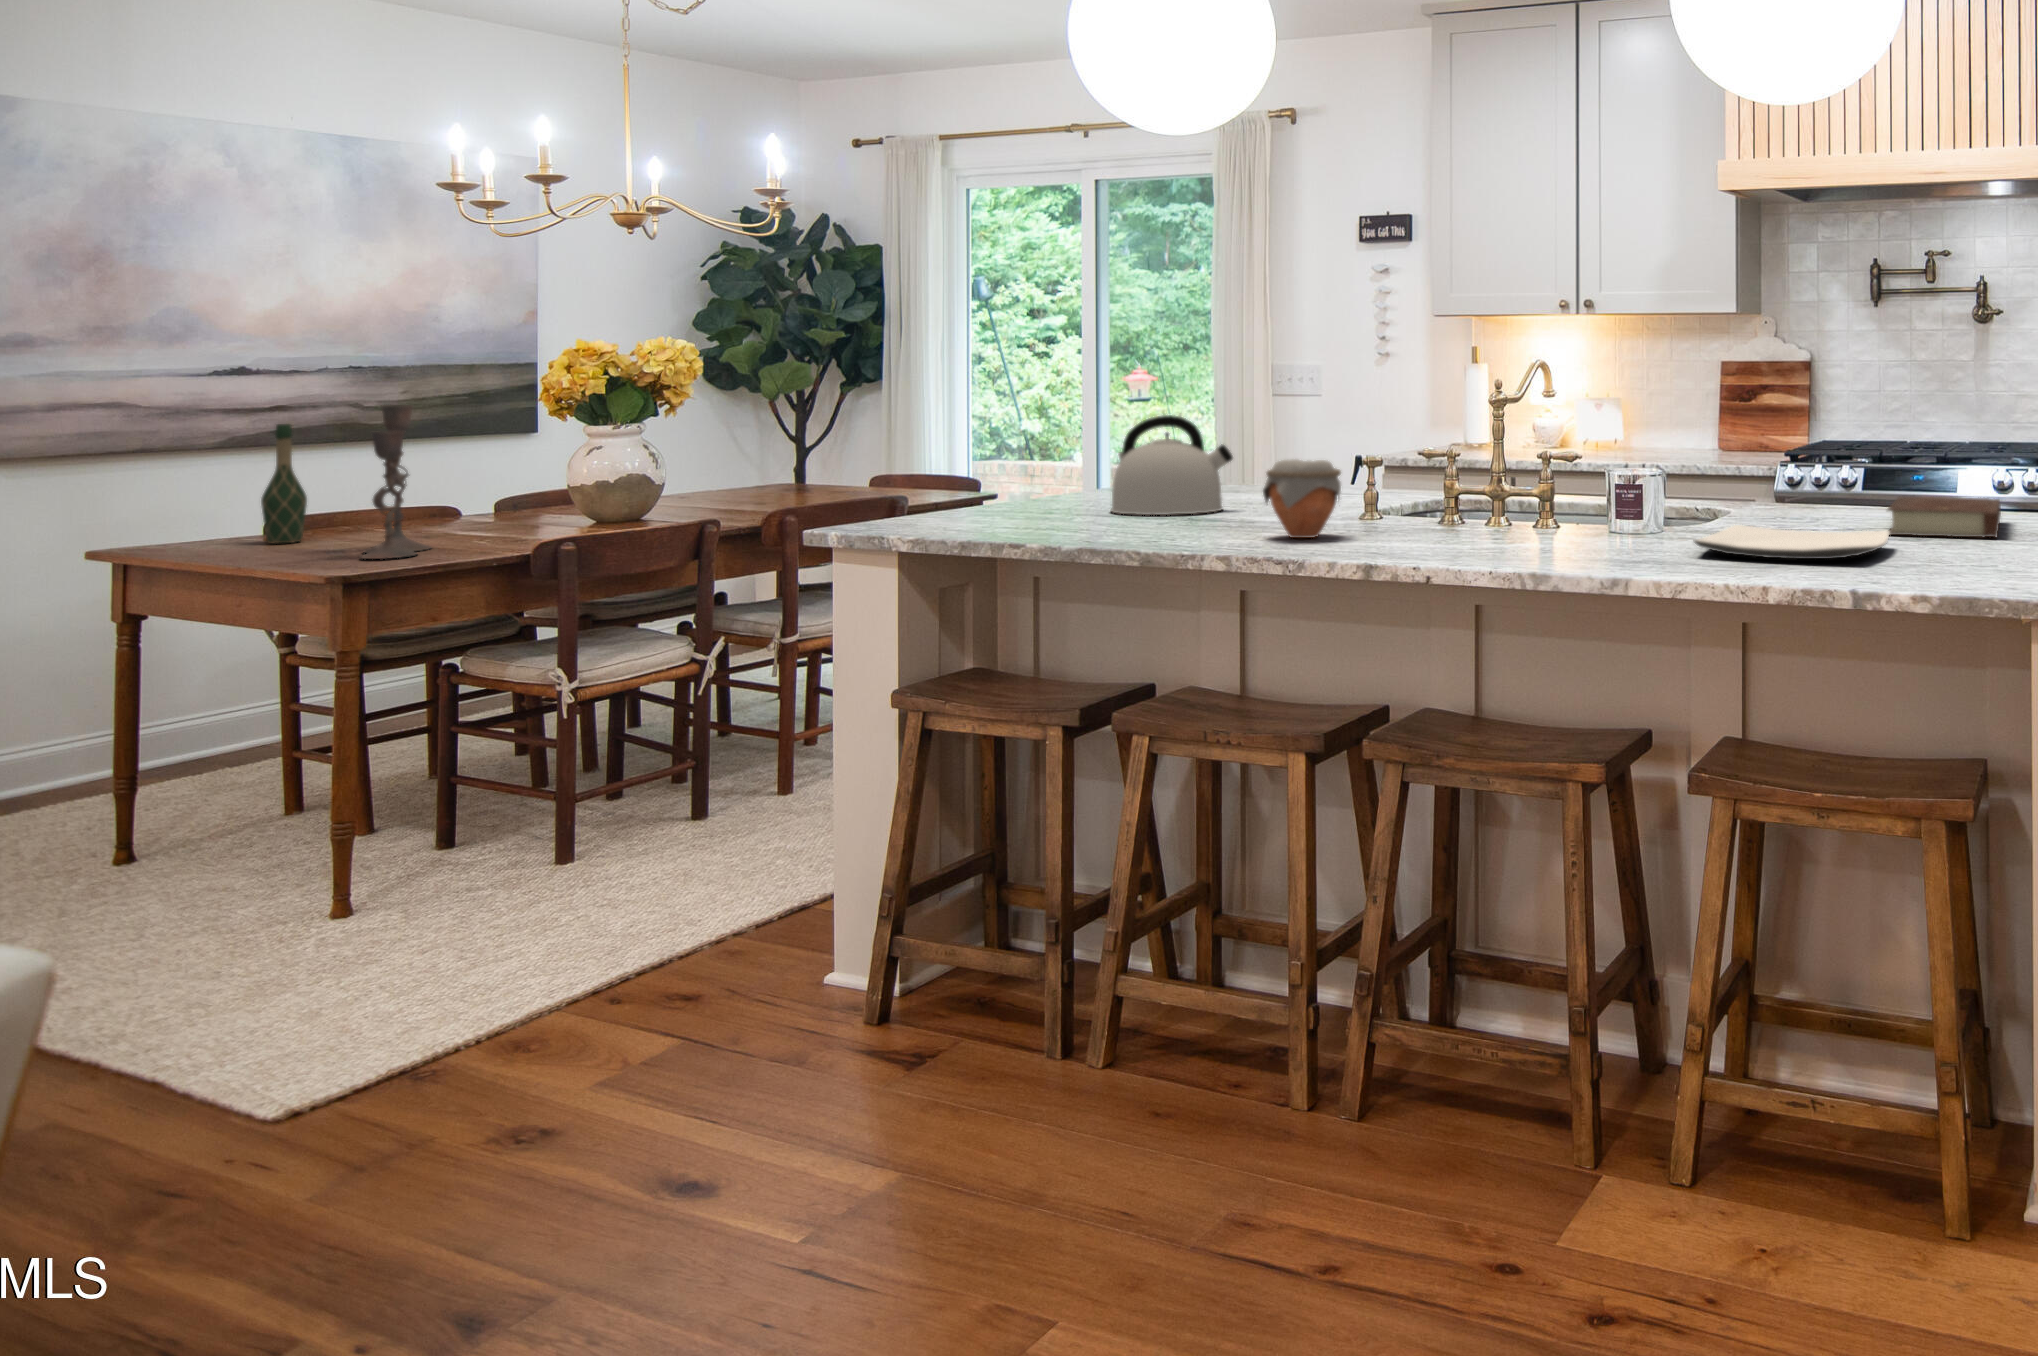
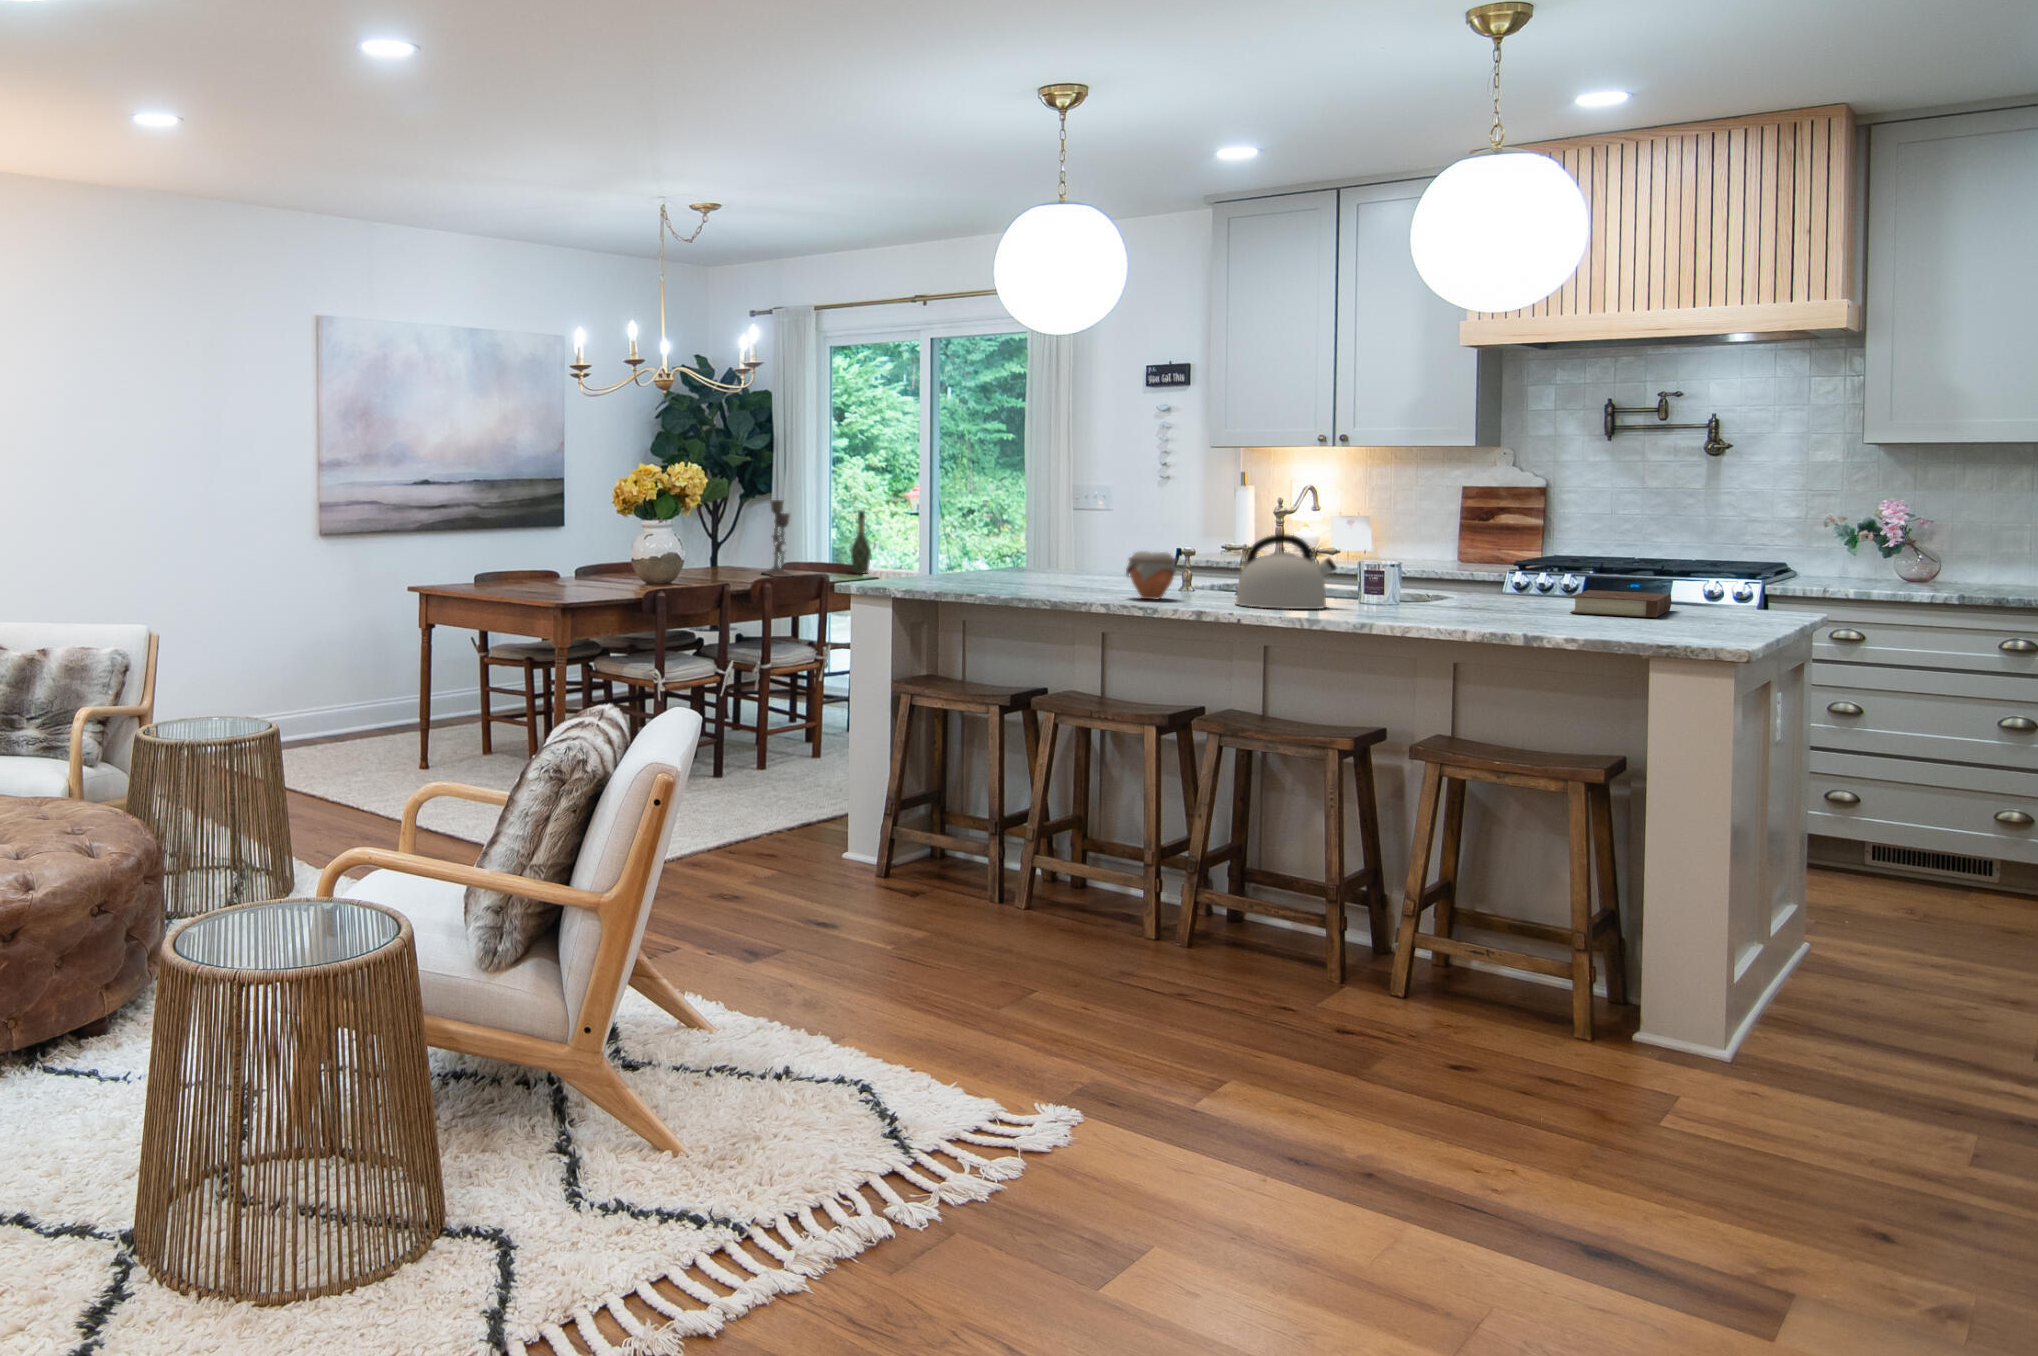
candlestick: present [361,405,431,559] -> present [764,500,792,577]
kettle: present [1111,415,1233,515] -> present [1236,534,1337,609]
wine bottle: present [261,424,307,544] -> present [851,510,871,574]
plate: present [1694,525,1889,559] -> none [1420,602,1567,622]

